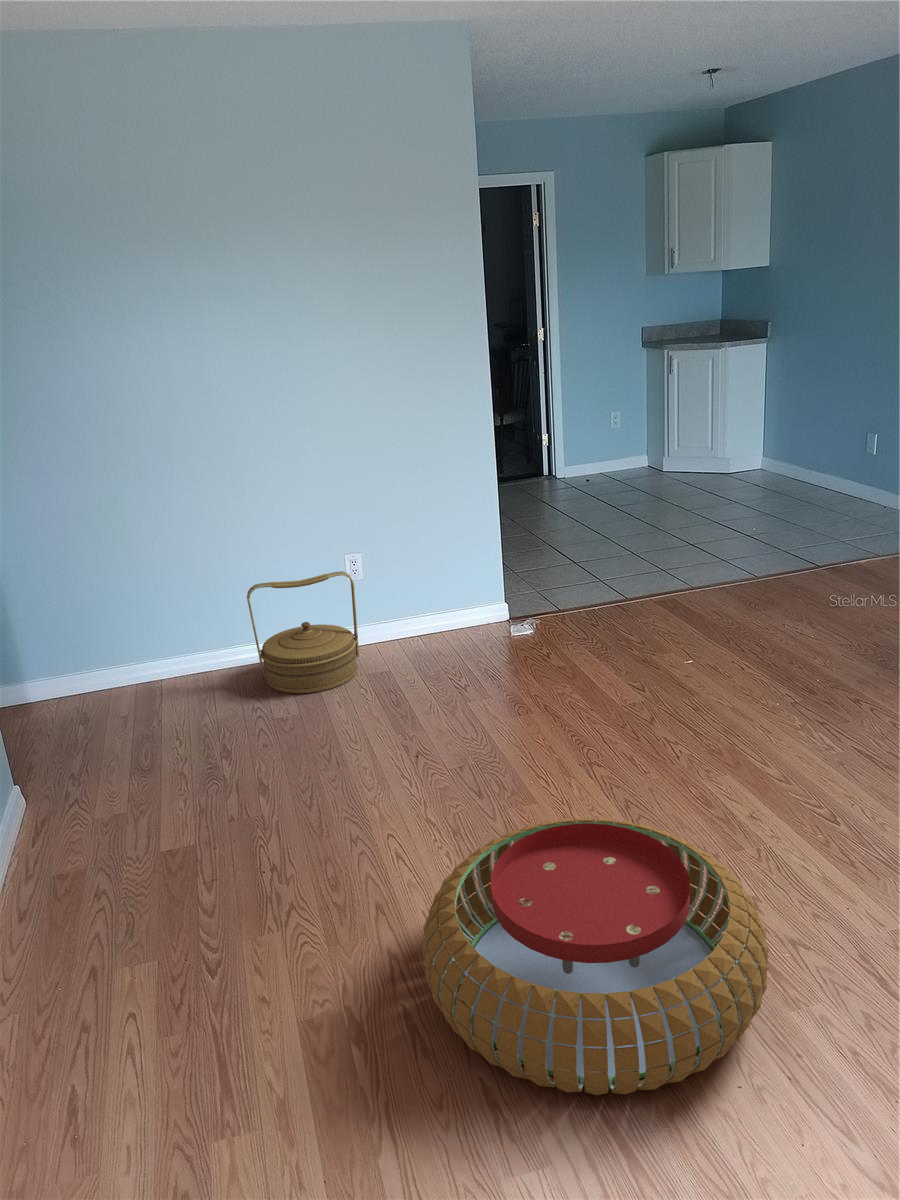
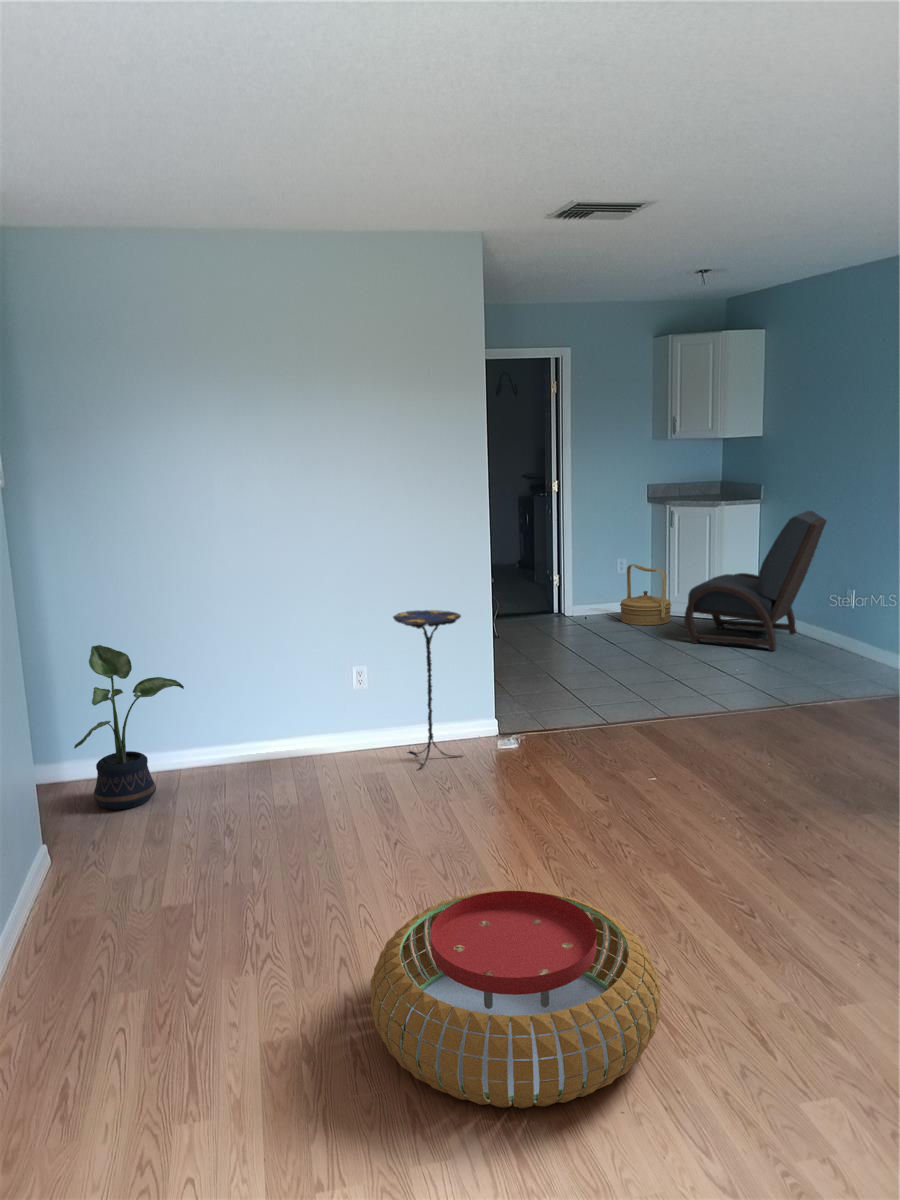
lounge chair: none [690,348,848,505] -> present [685,511,827,651]
side table: none [389,485,476,662] -> present [393,610,461,768]
potted plant: none [40,548,159,732] -> present [74,645,184,810]
woven basket: present [247,571,359,694] -> present [620,564,672,625]

